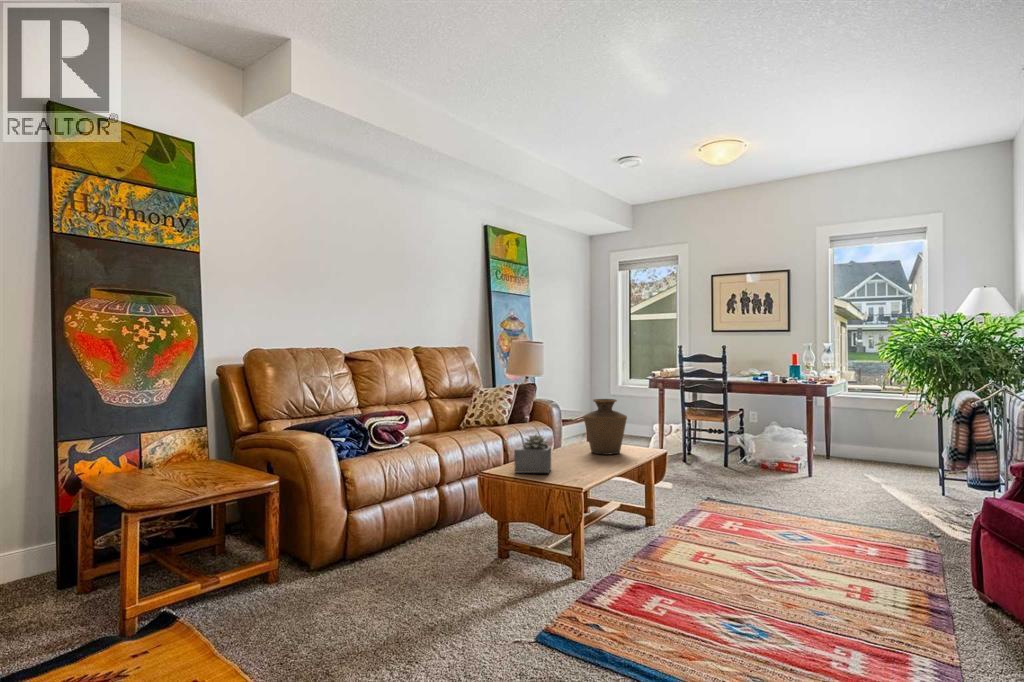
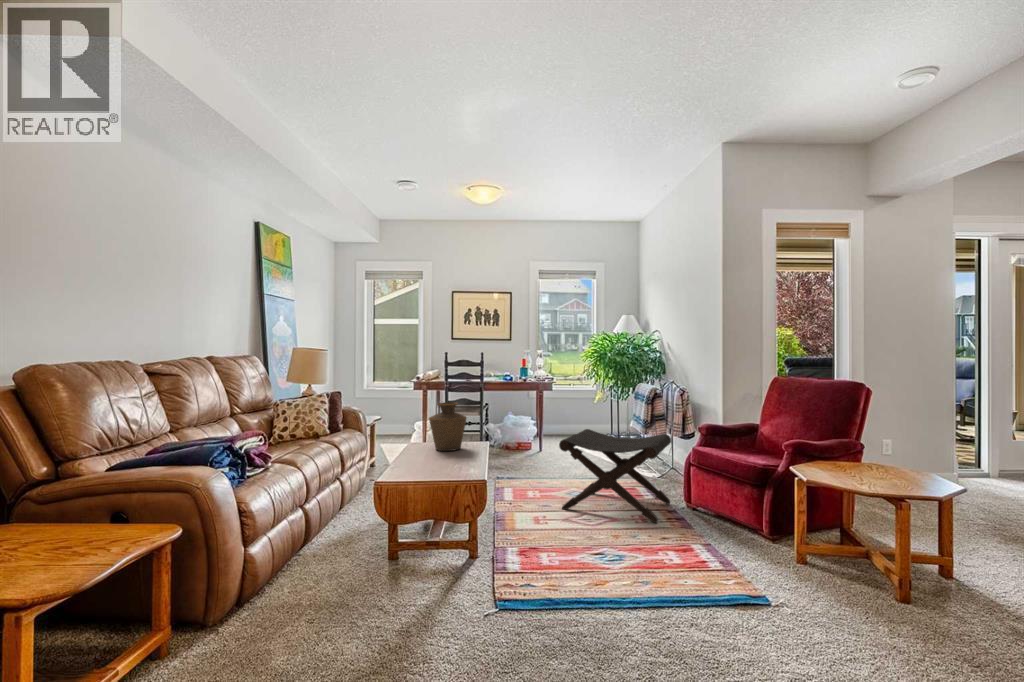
succulent plant: present [514,434,551,473] -> none [403,438,440,476]
footstool: none [744,449,945,604] -> present [559,429,671,523]

